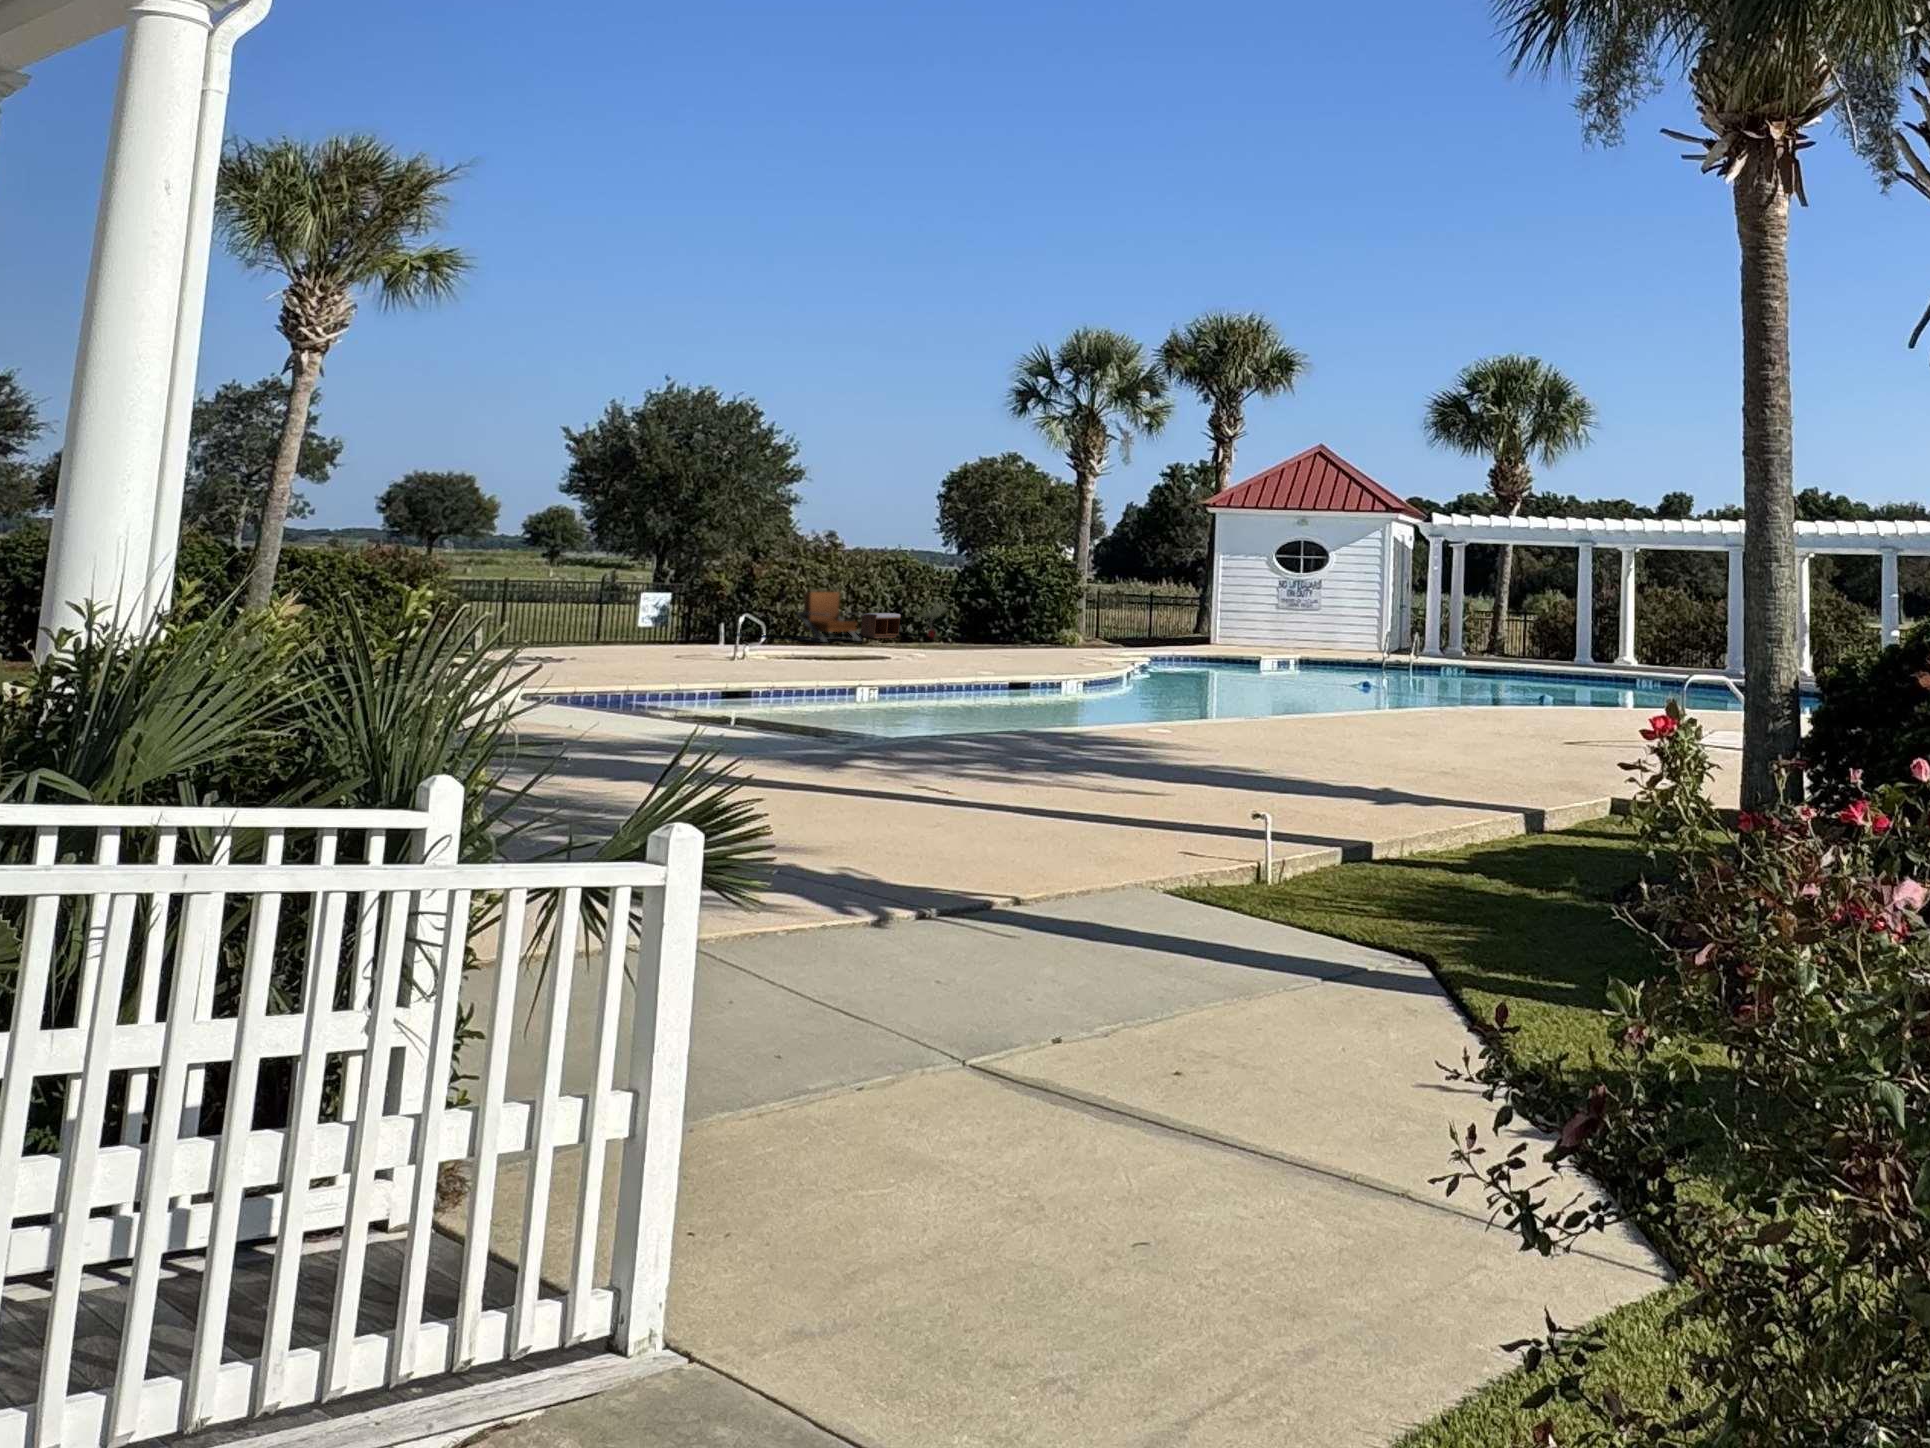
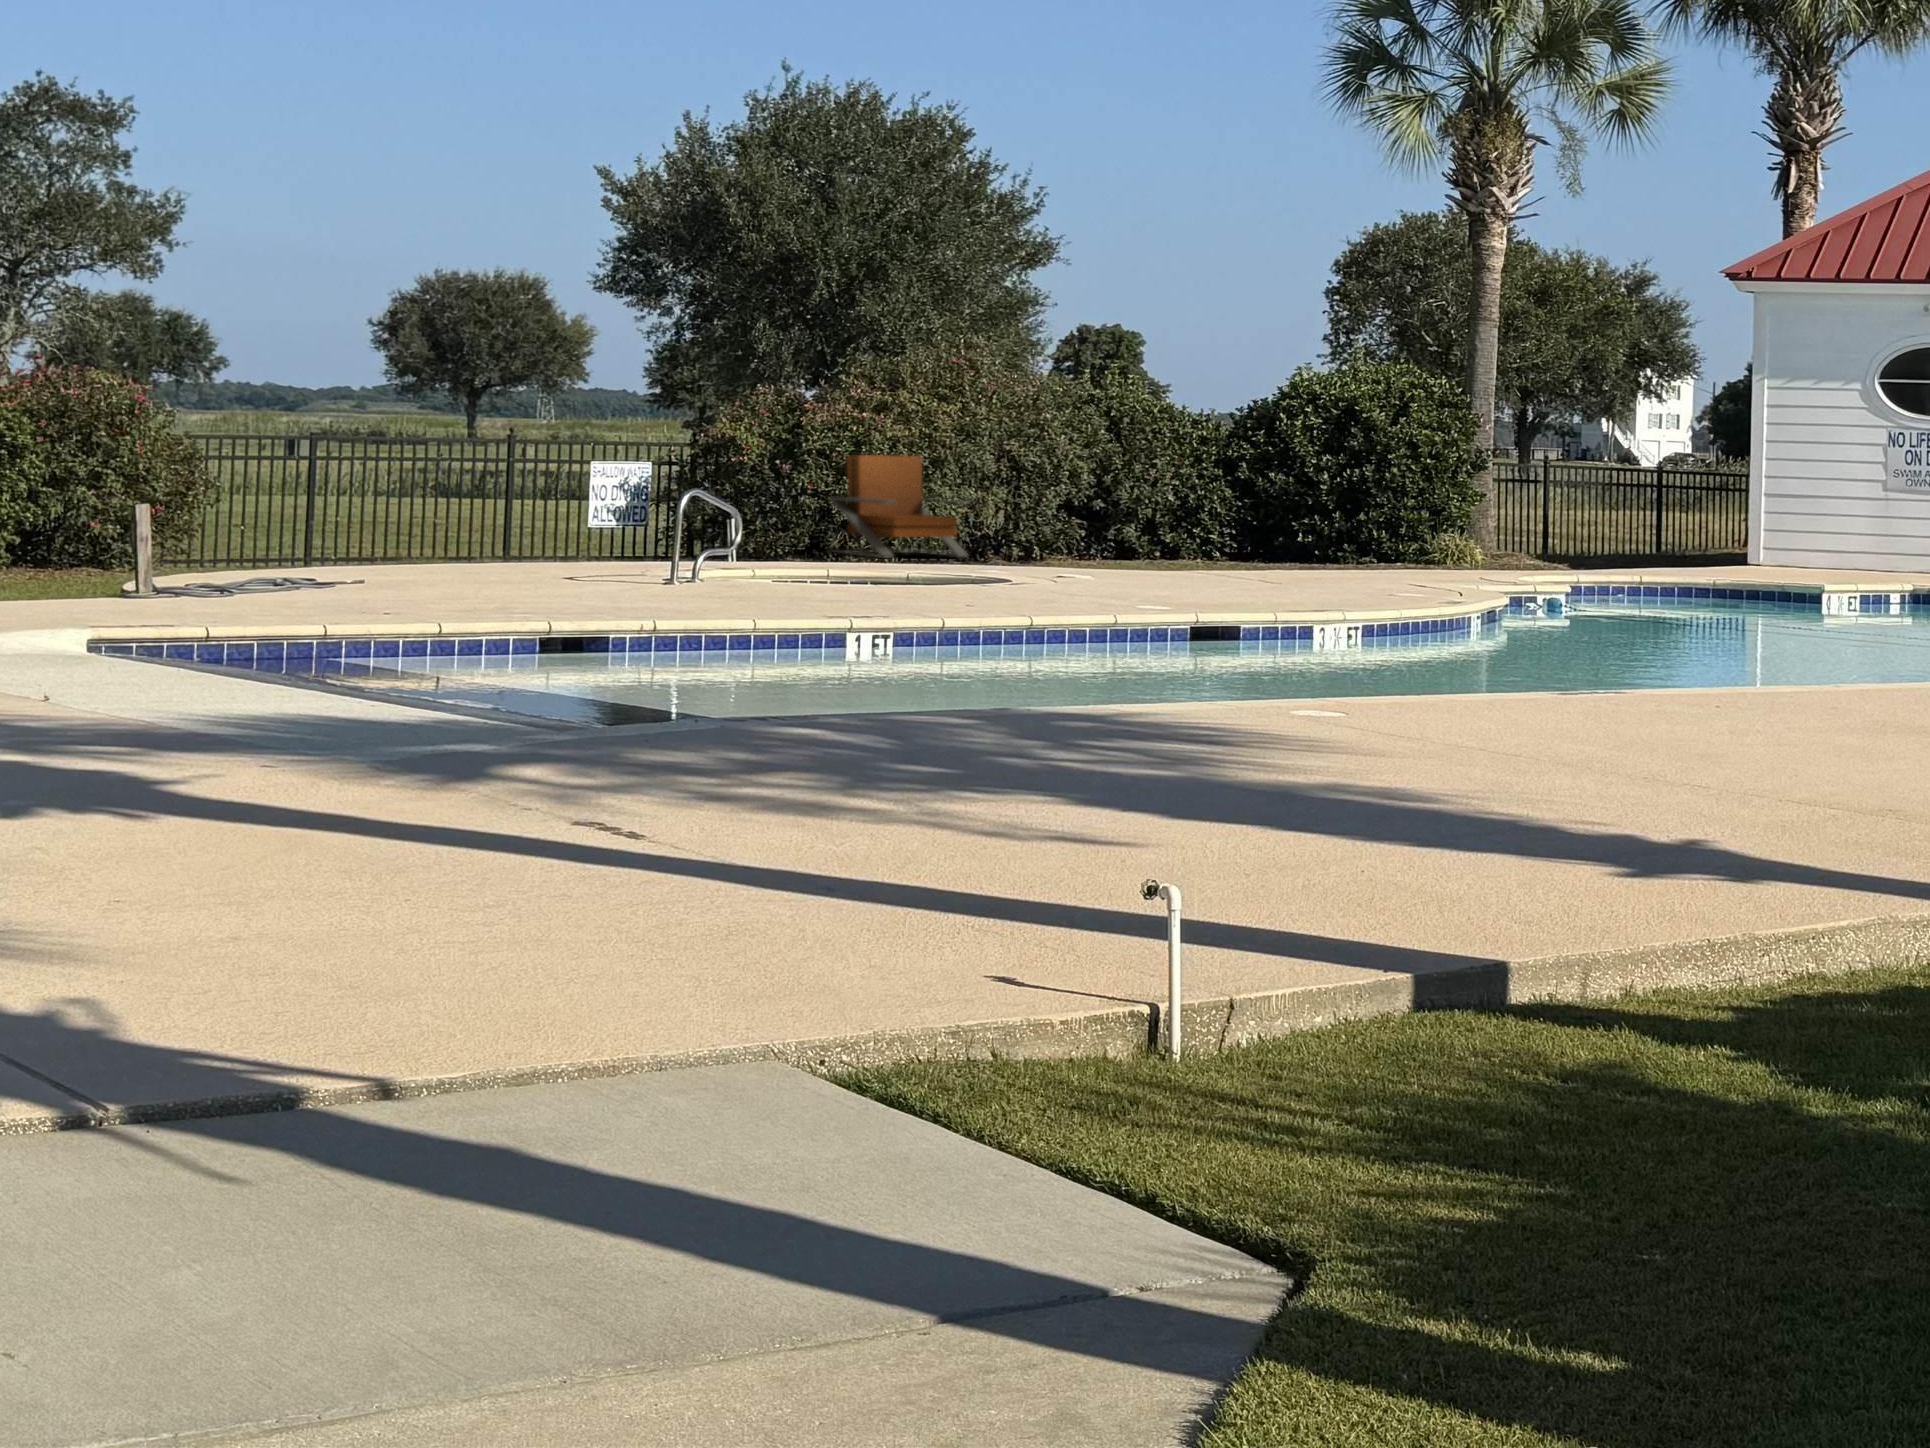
potted tree: present [922,598,946,637] -> none [1100,469,1163,553]
bench: present [861,613,901,638] -> none [975,502,1060,553]

